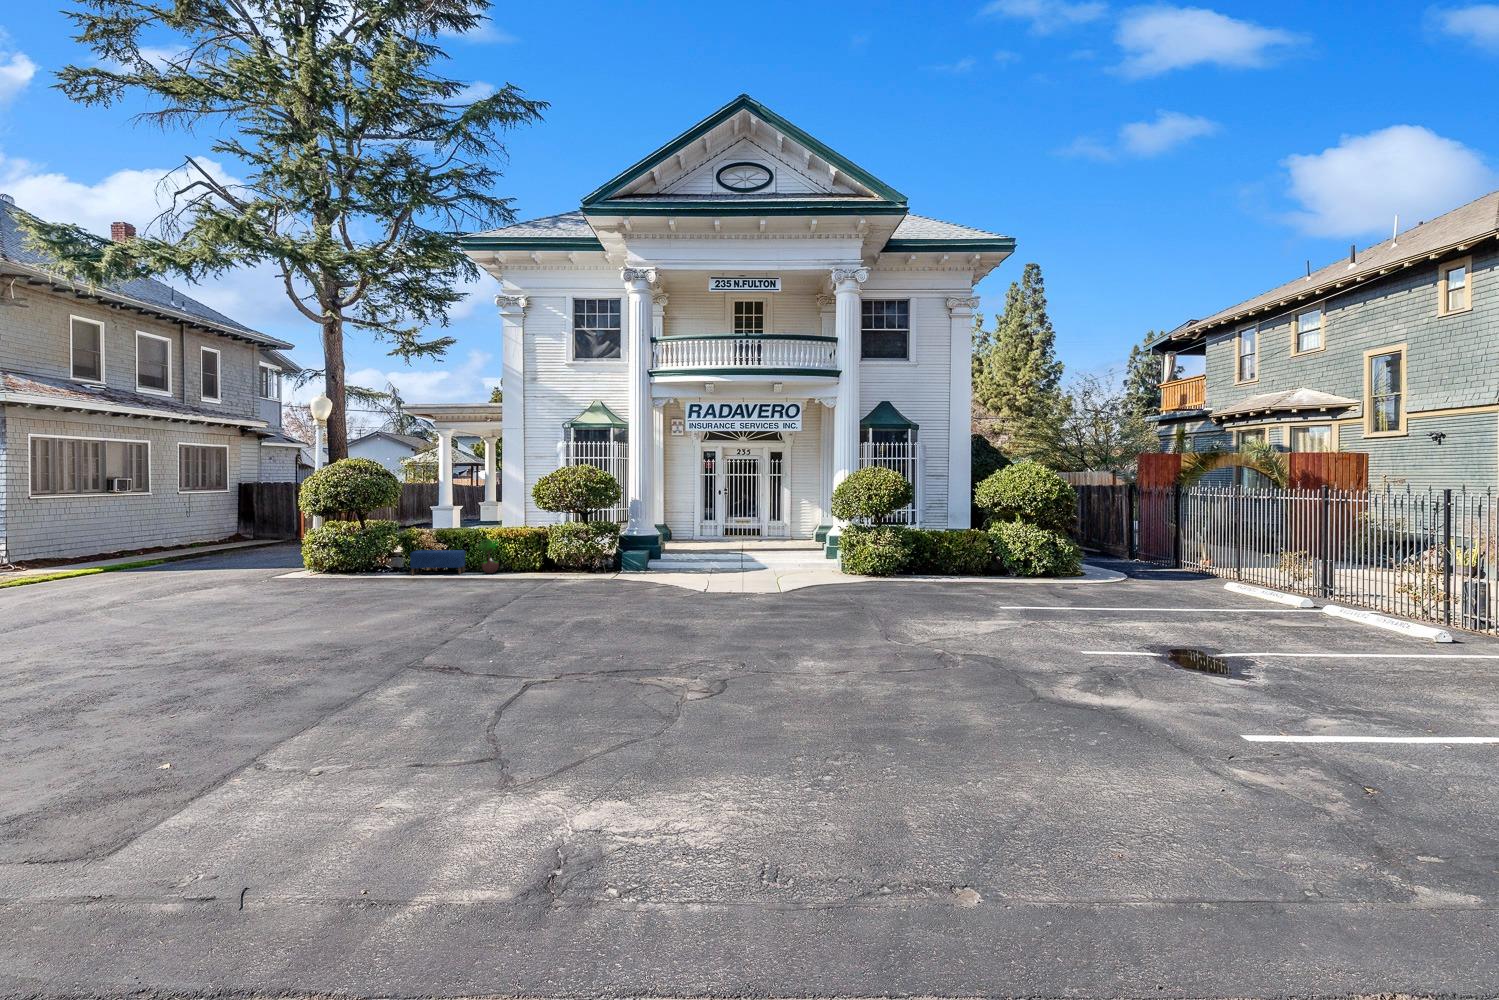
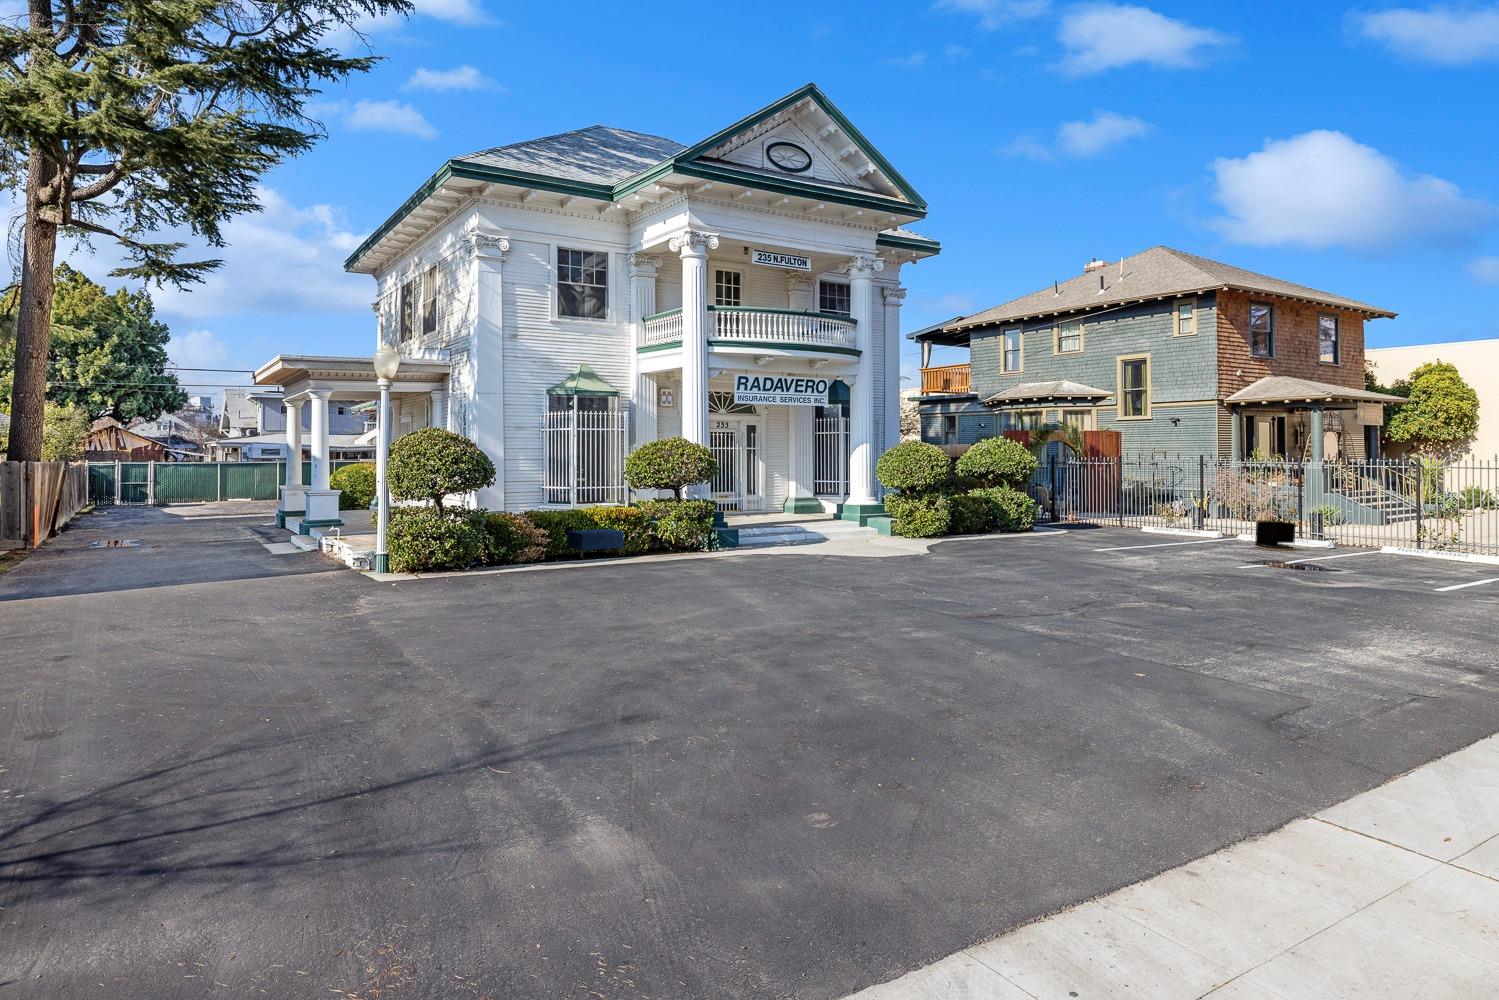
potted tree: present [479,539,499,573] -> none [633,512,656,553]
wooden crate: none [1354,572,1419,620] -> present [1255,520,1295,548]

